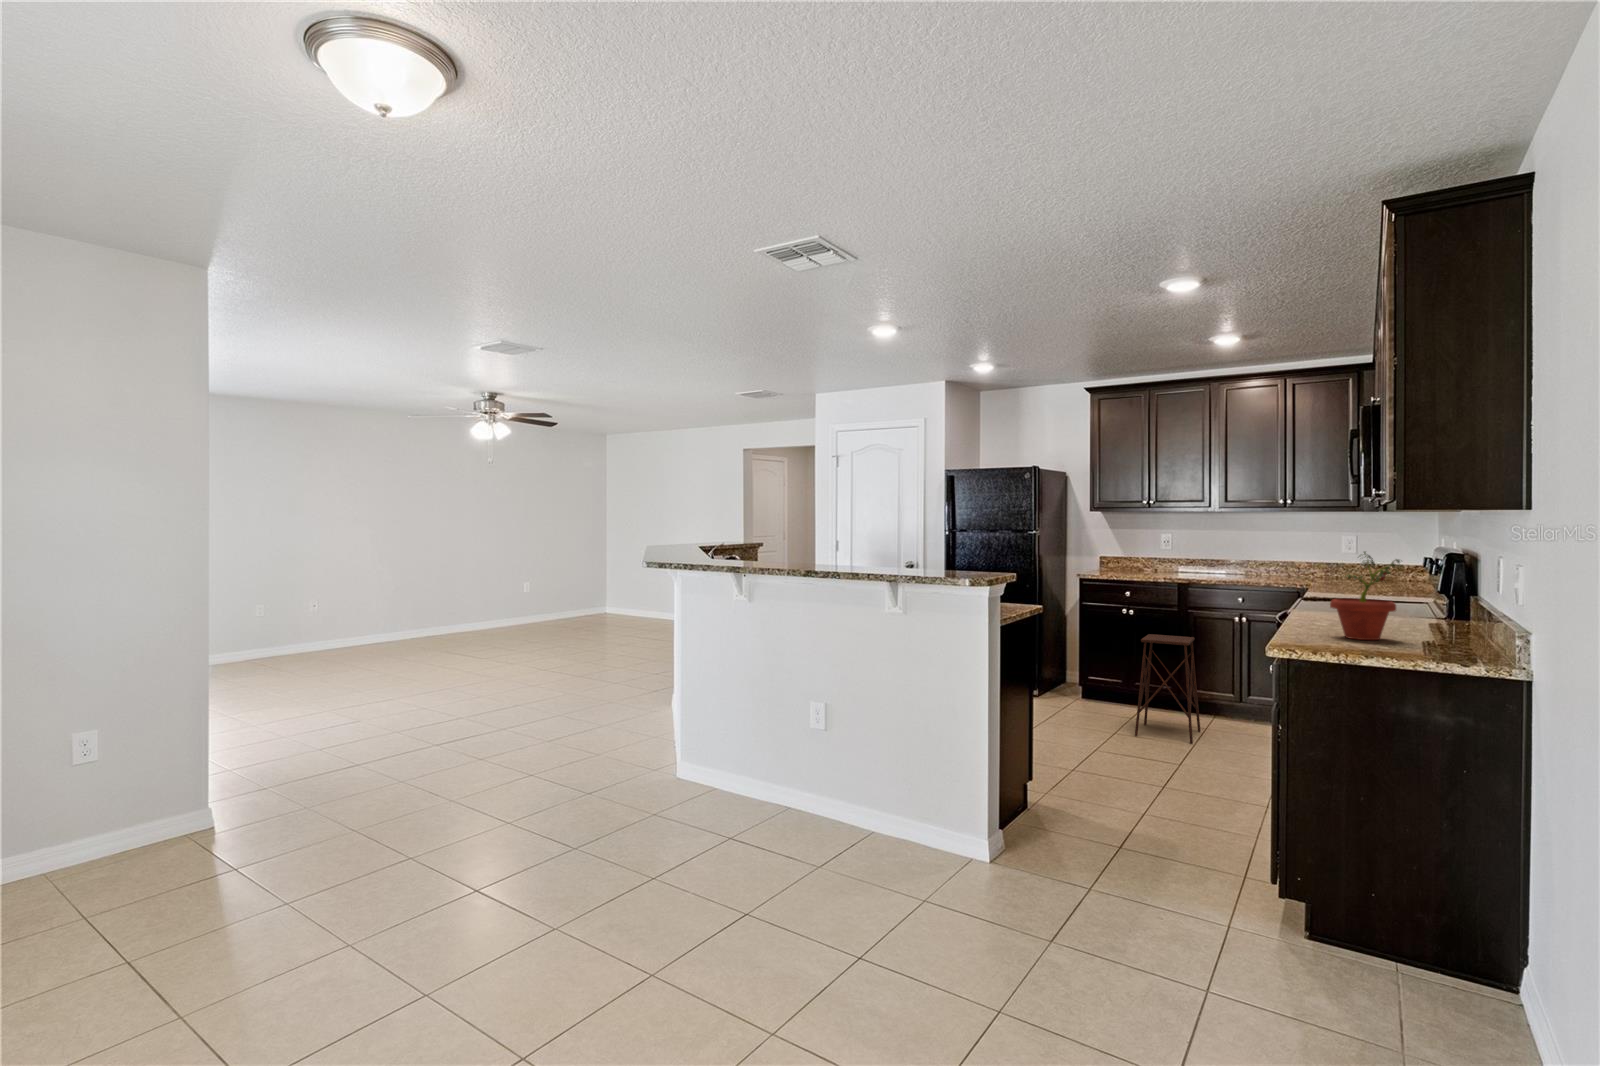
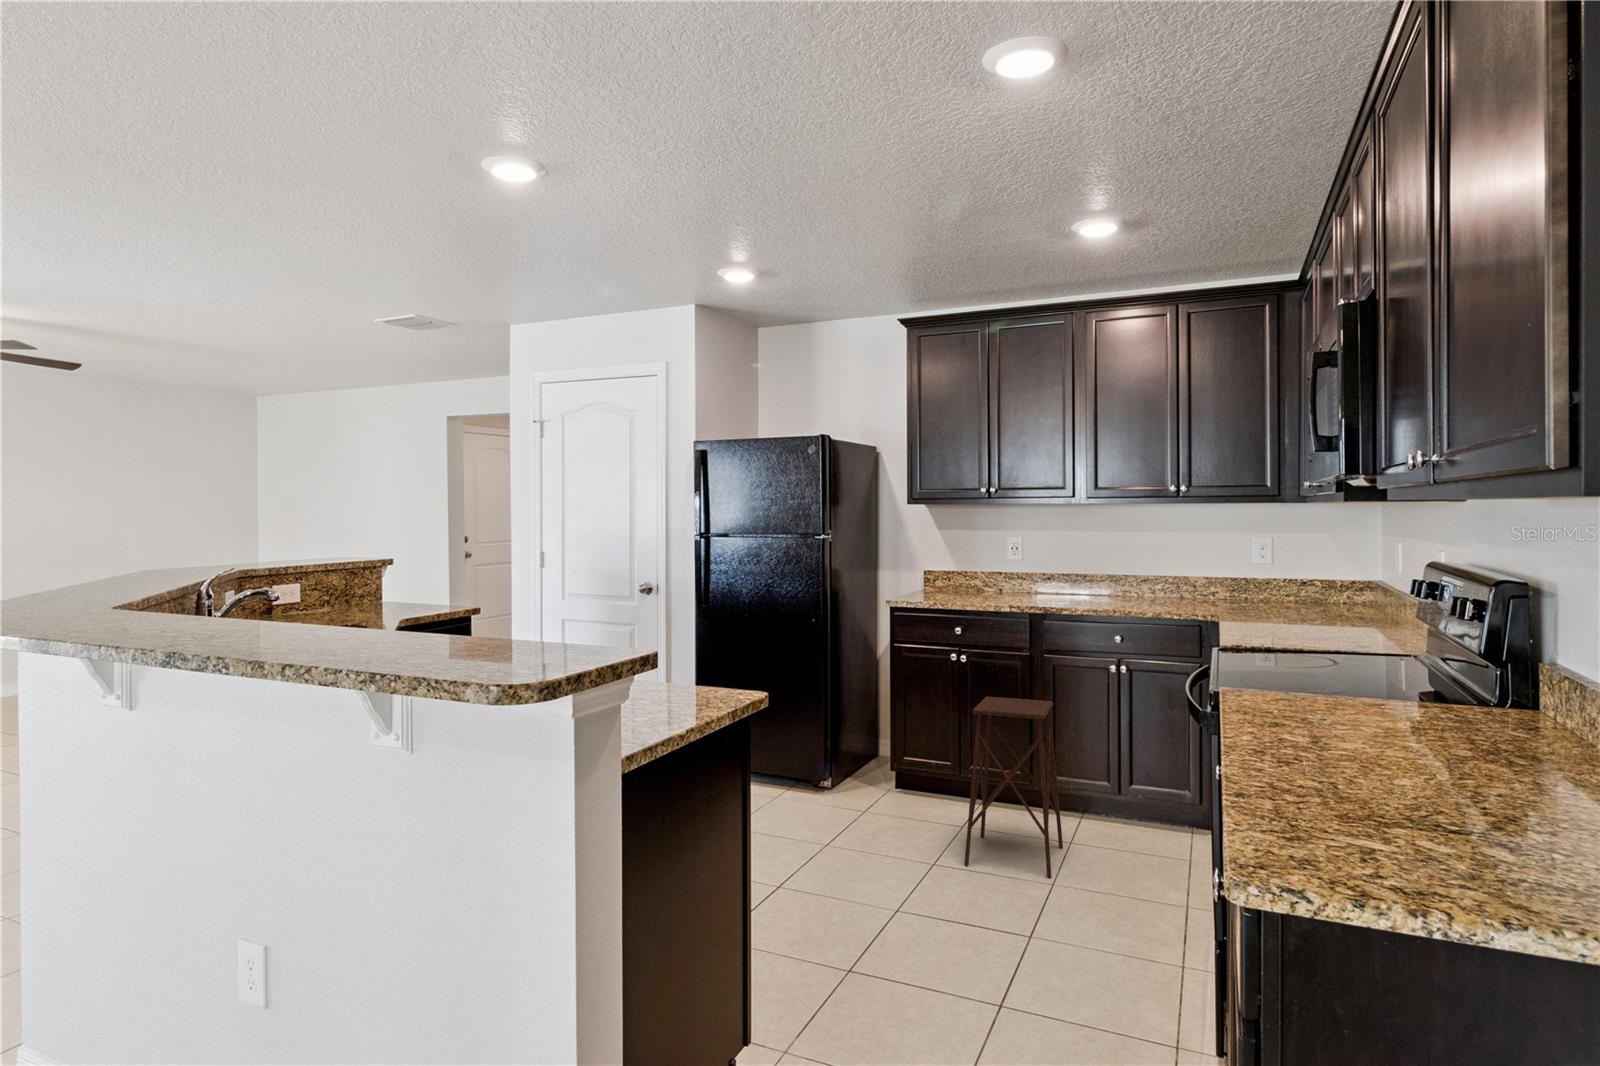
potted plant: present [1330,552,1400,640] -> none [1347,598,1523,821]

